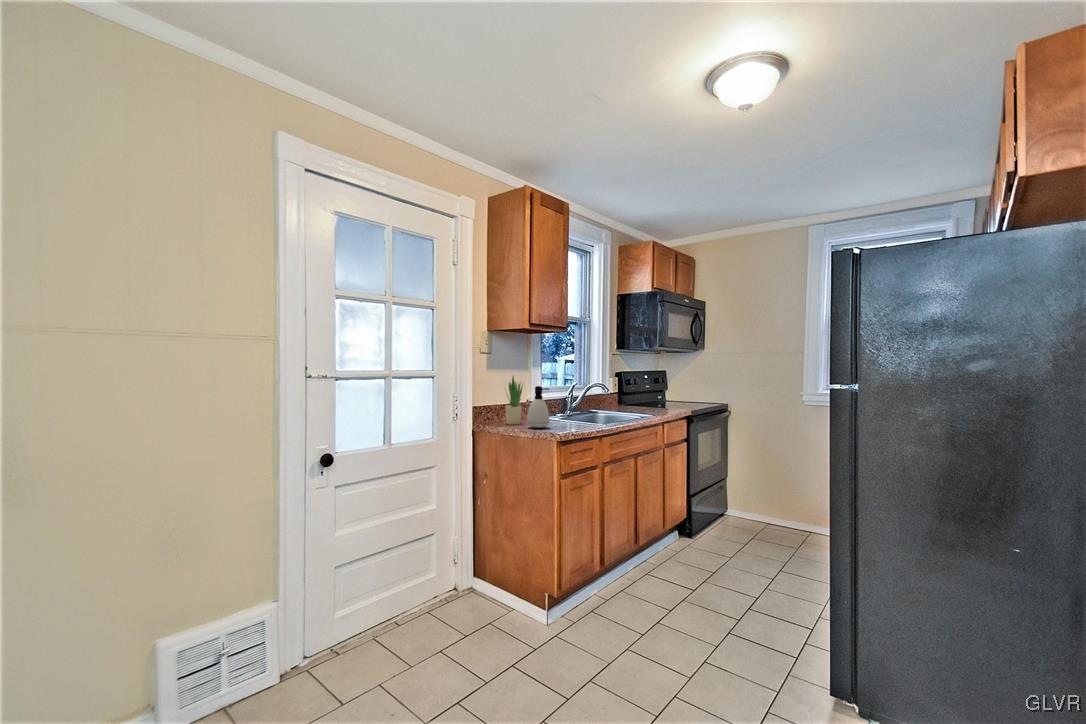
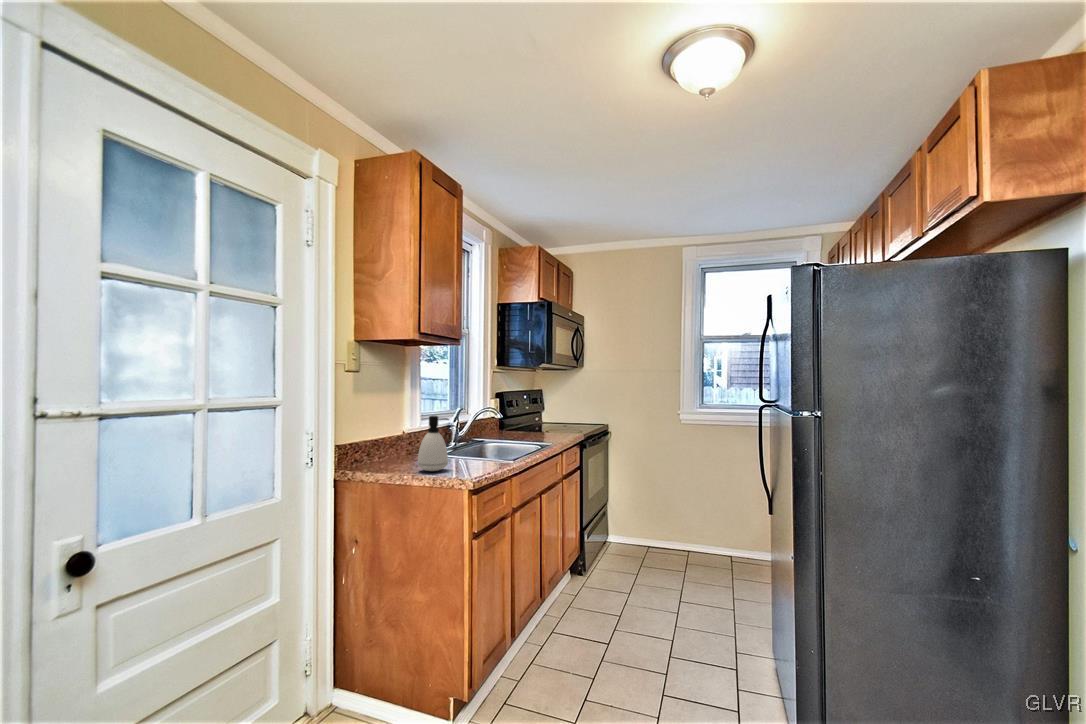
potted plant: present [505,376,523,425] -> none [380,400,406,468]

